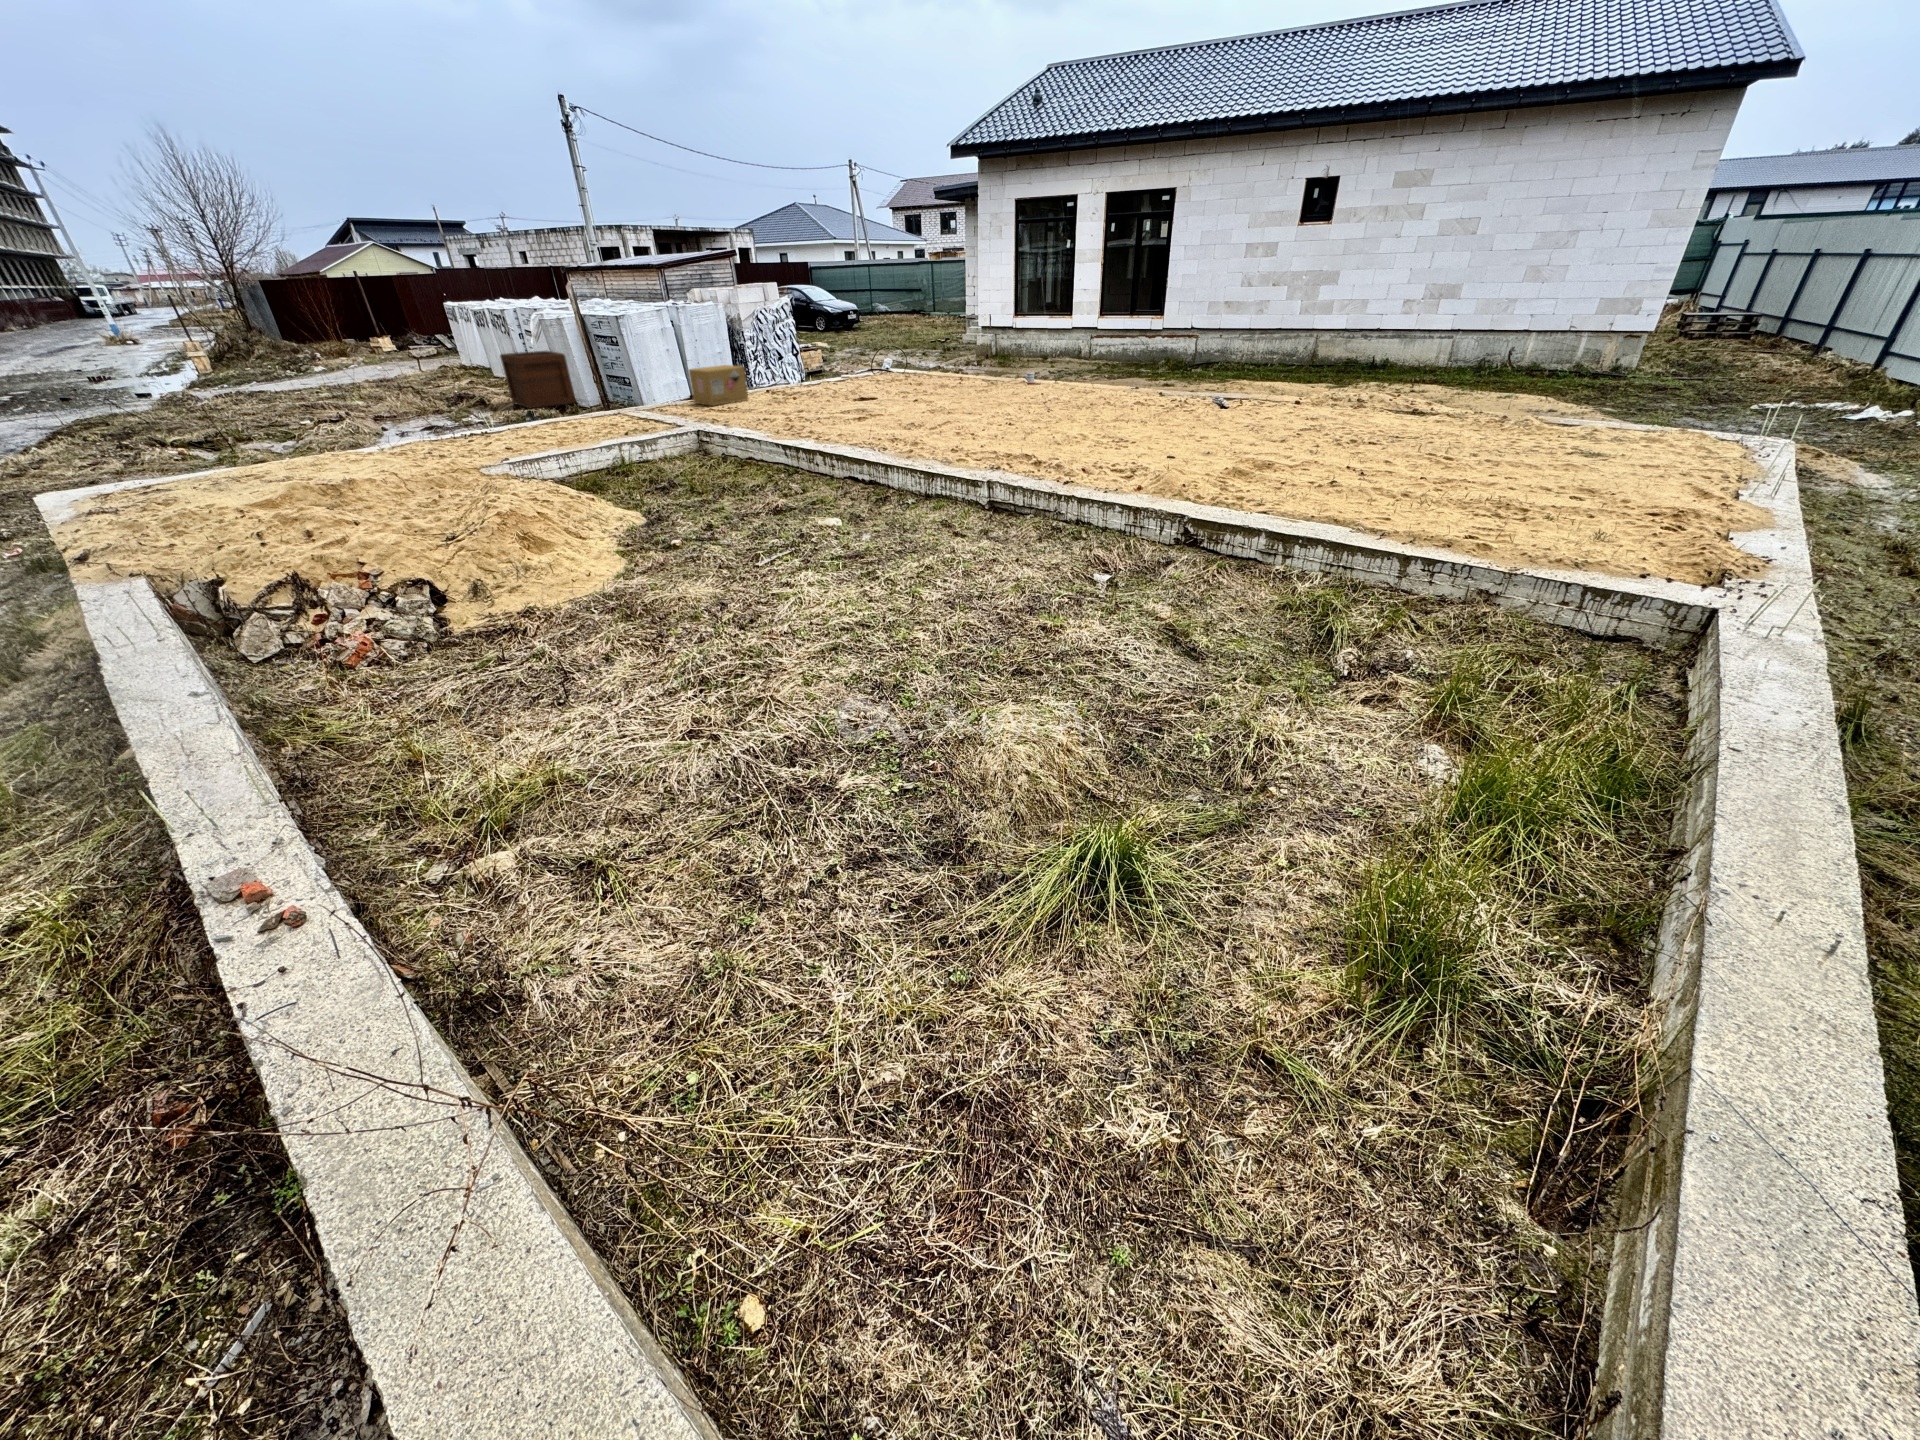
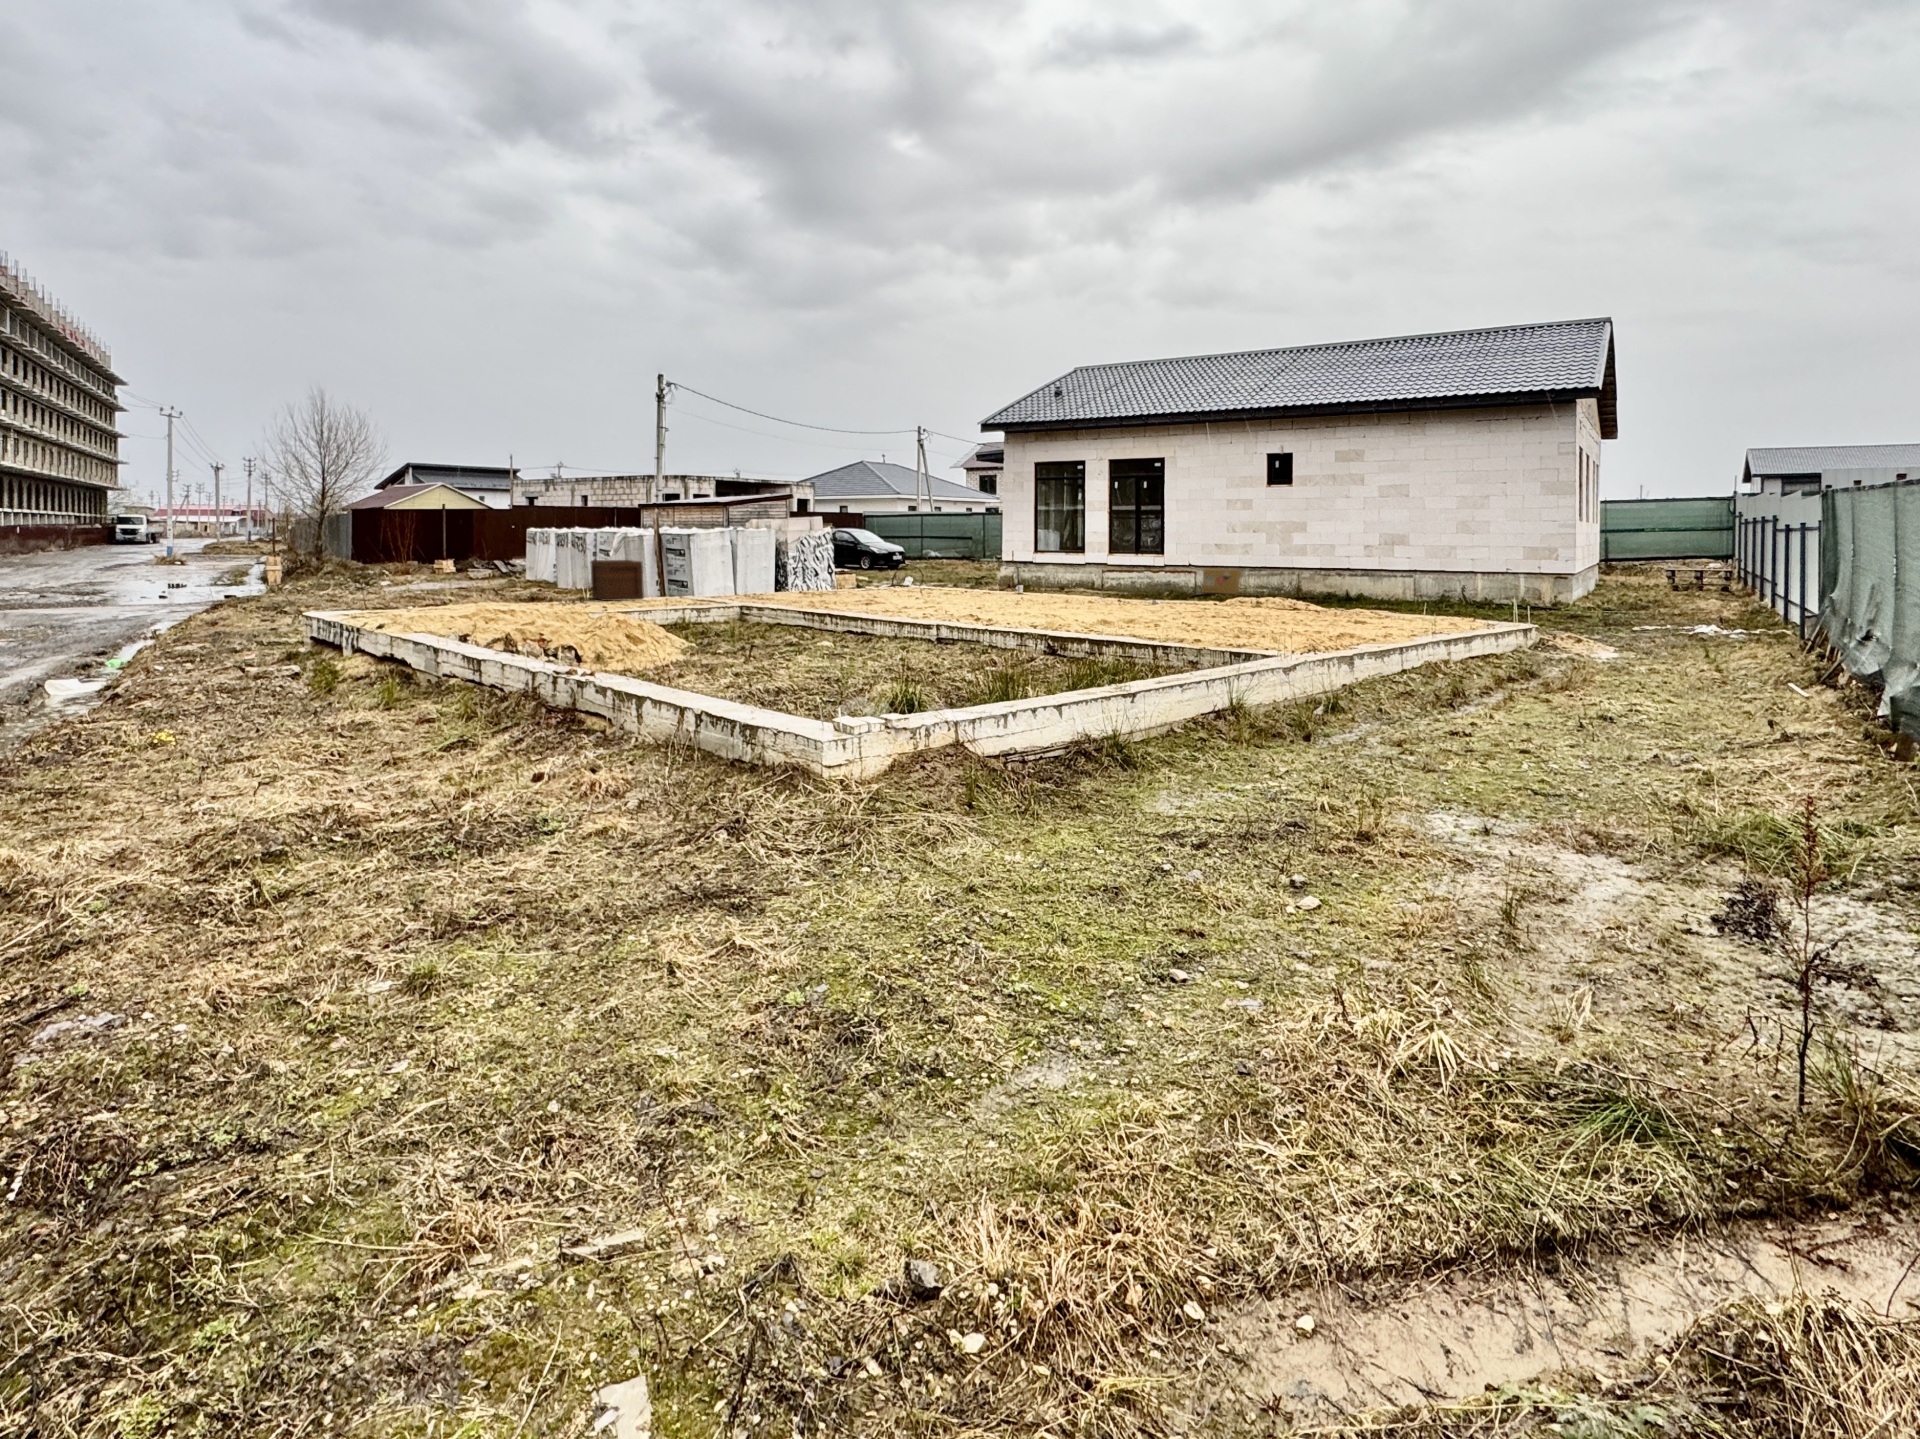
cardboard box: present [689,365,748,406] -> present [1202,569,1242,594]

